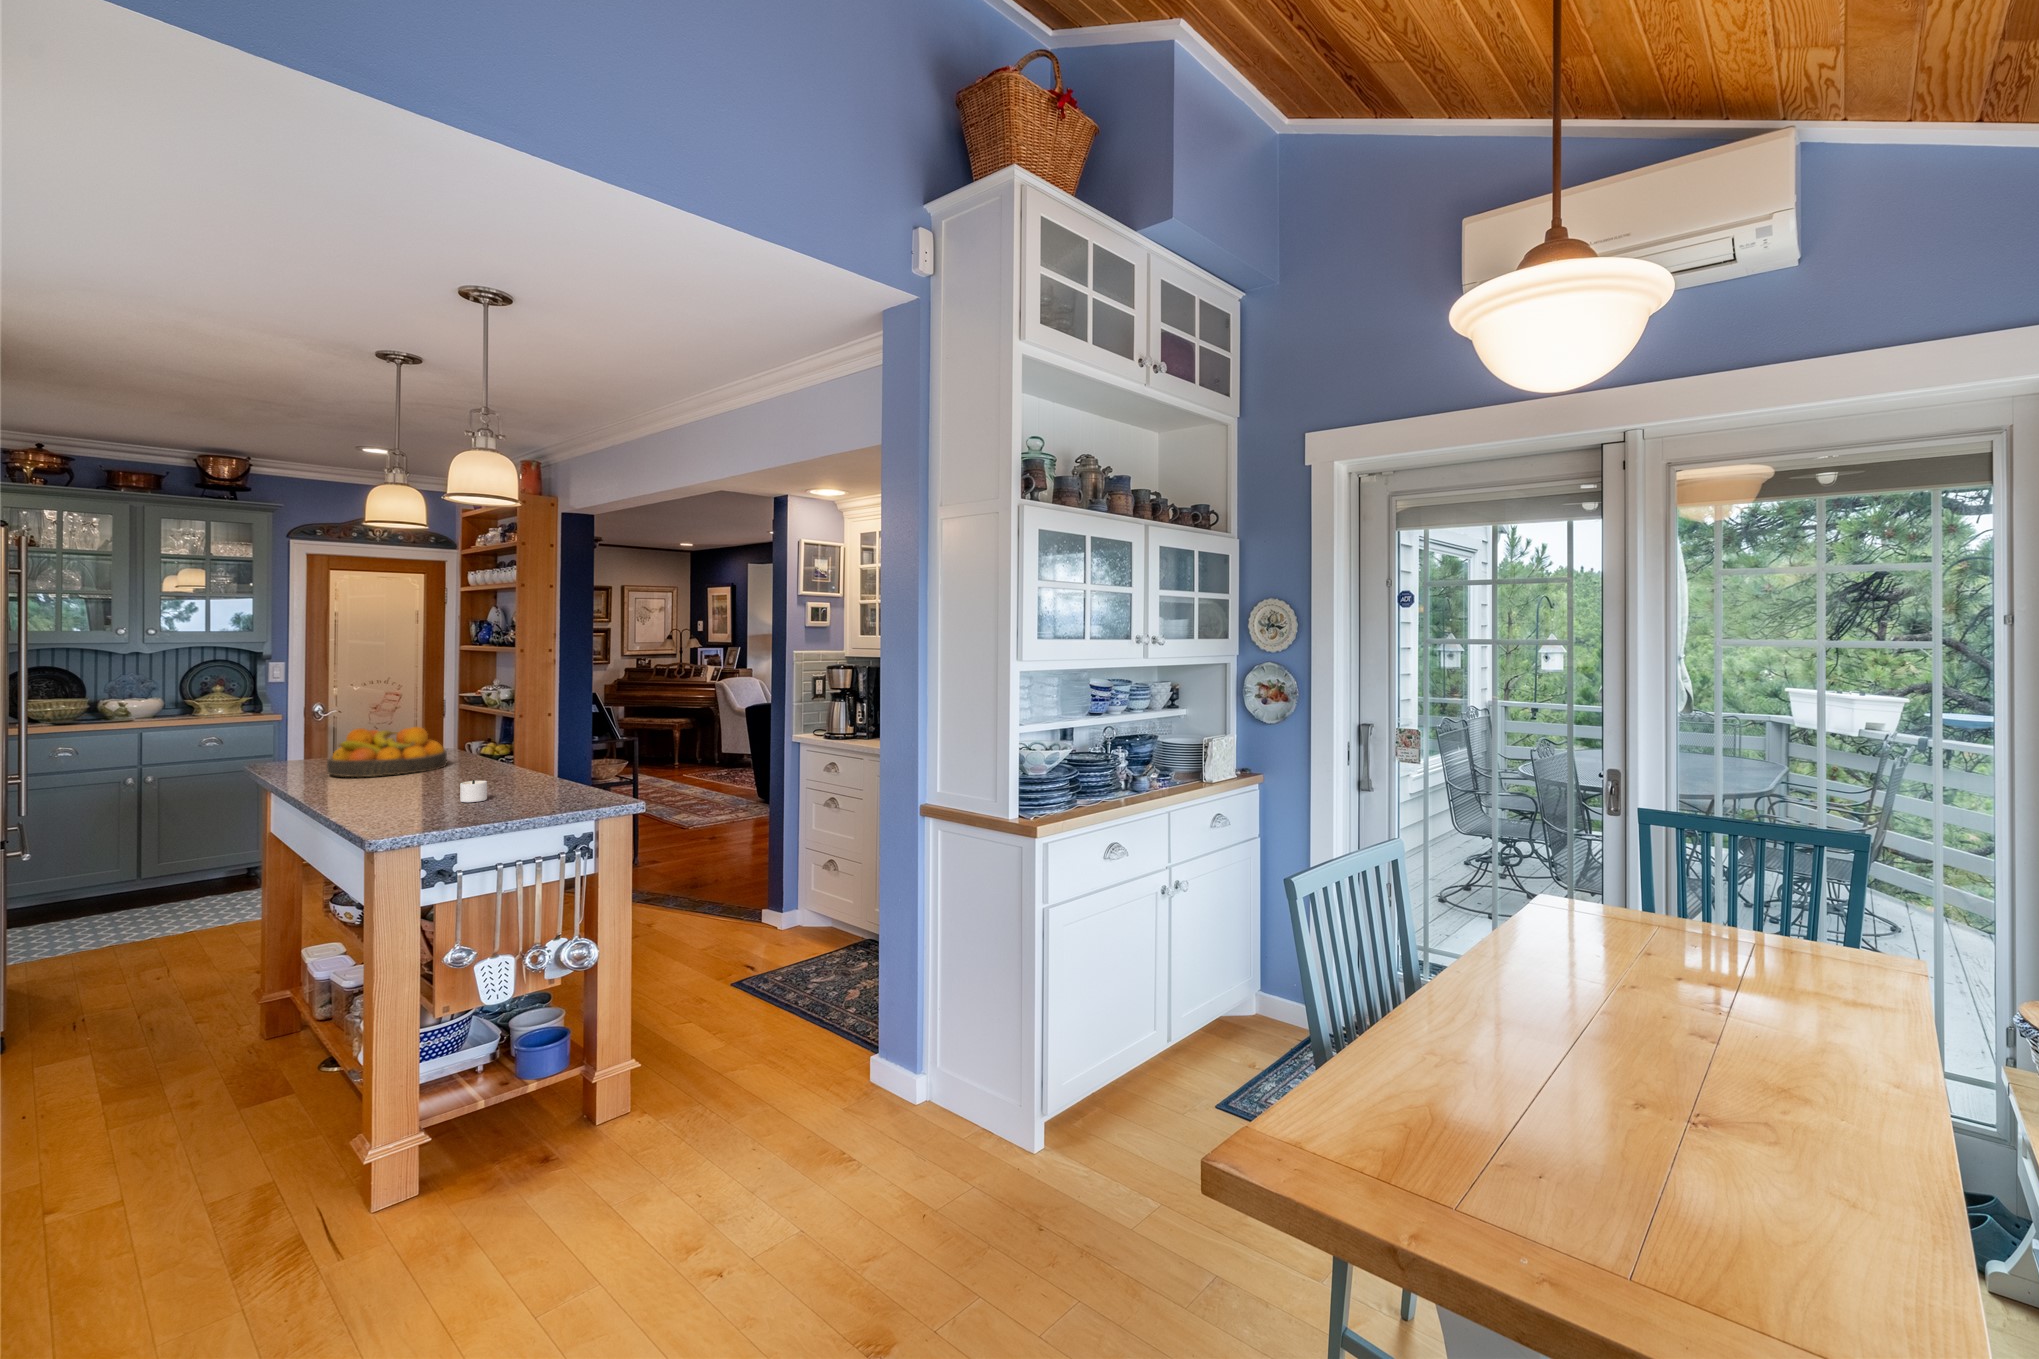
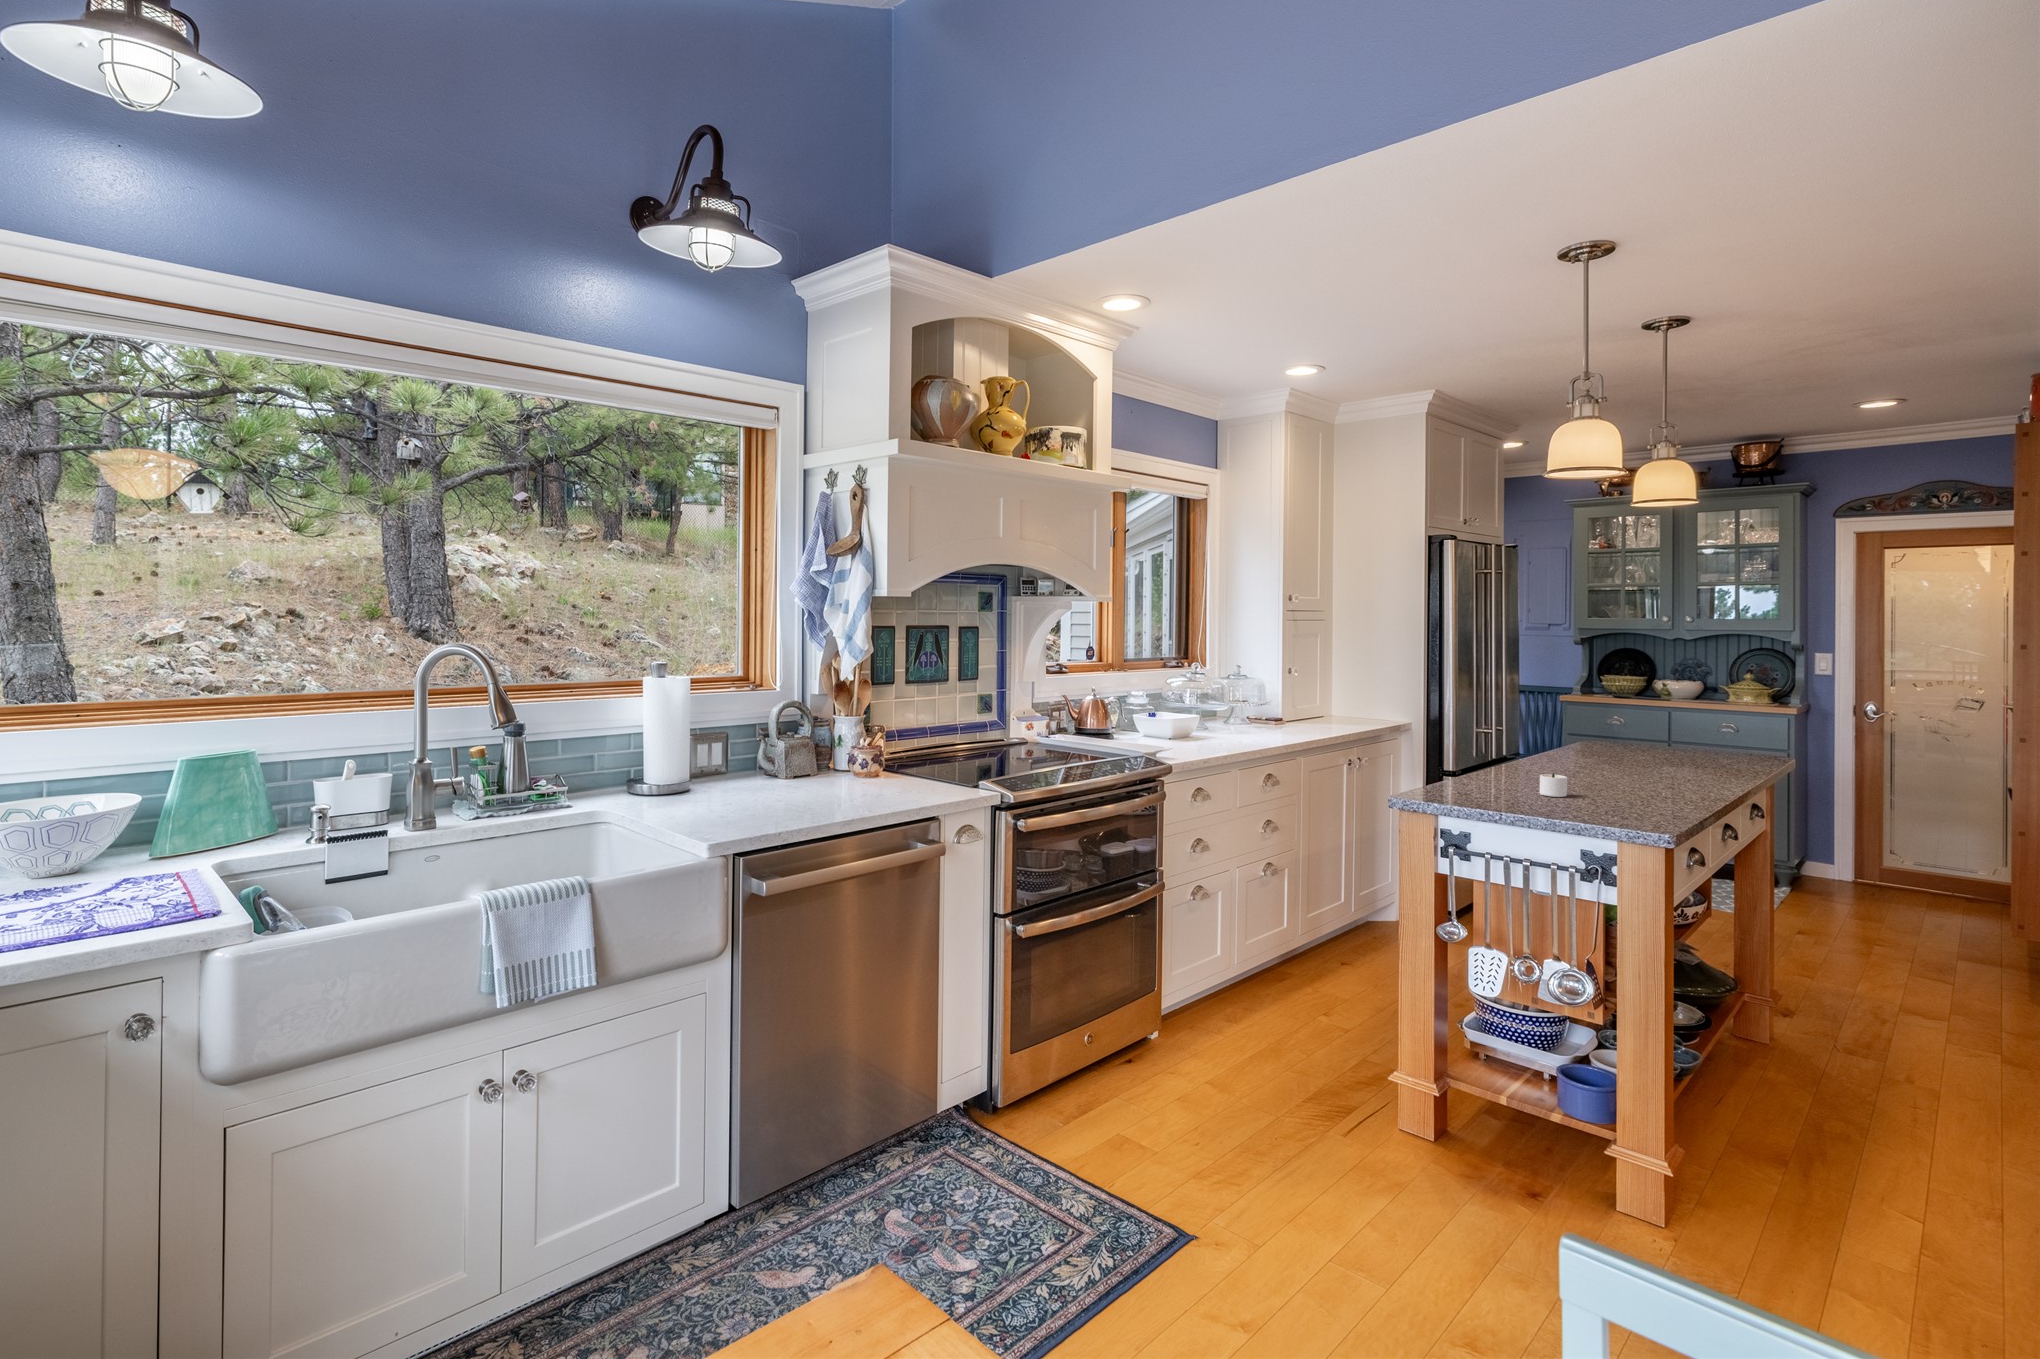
fruit bowl: present [327,727,447,777] -> none [1577,716,1701,771]

